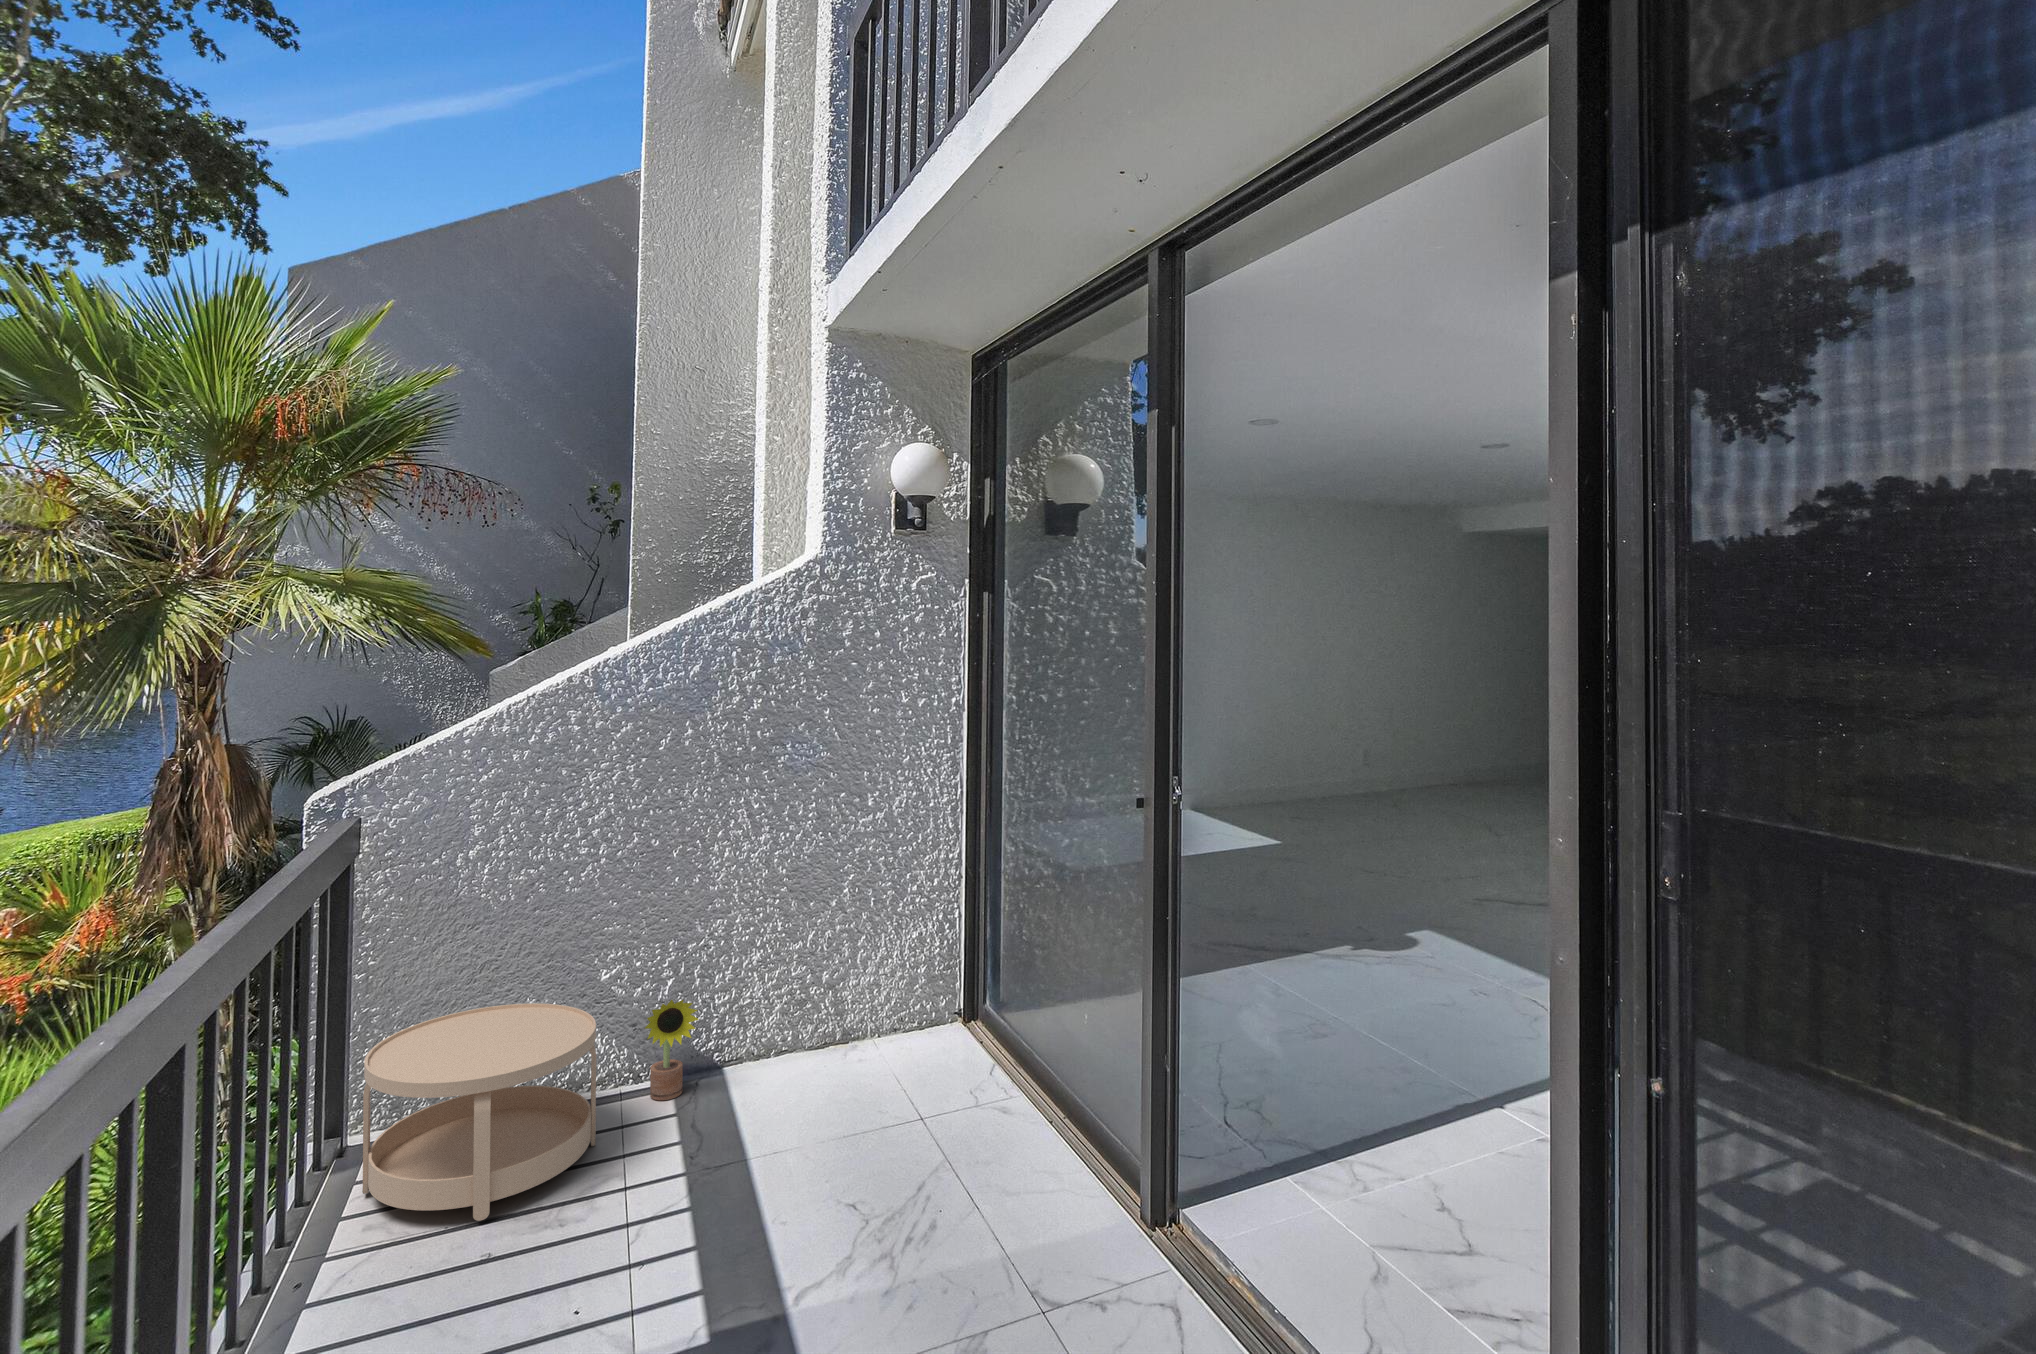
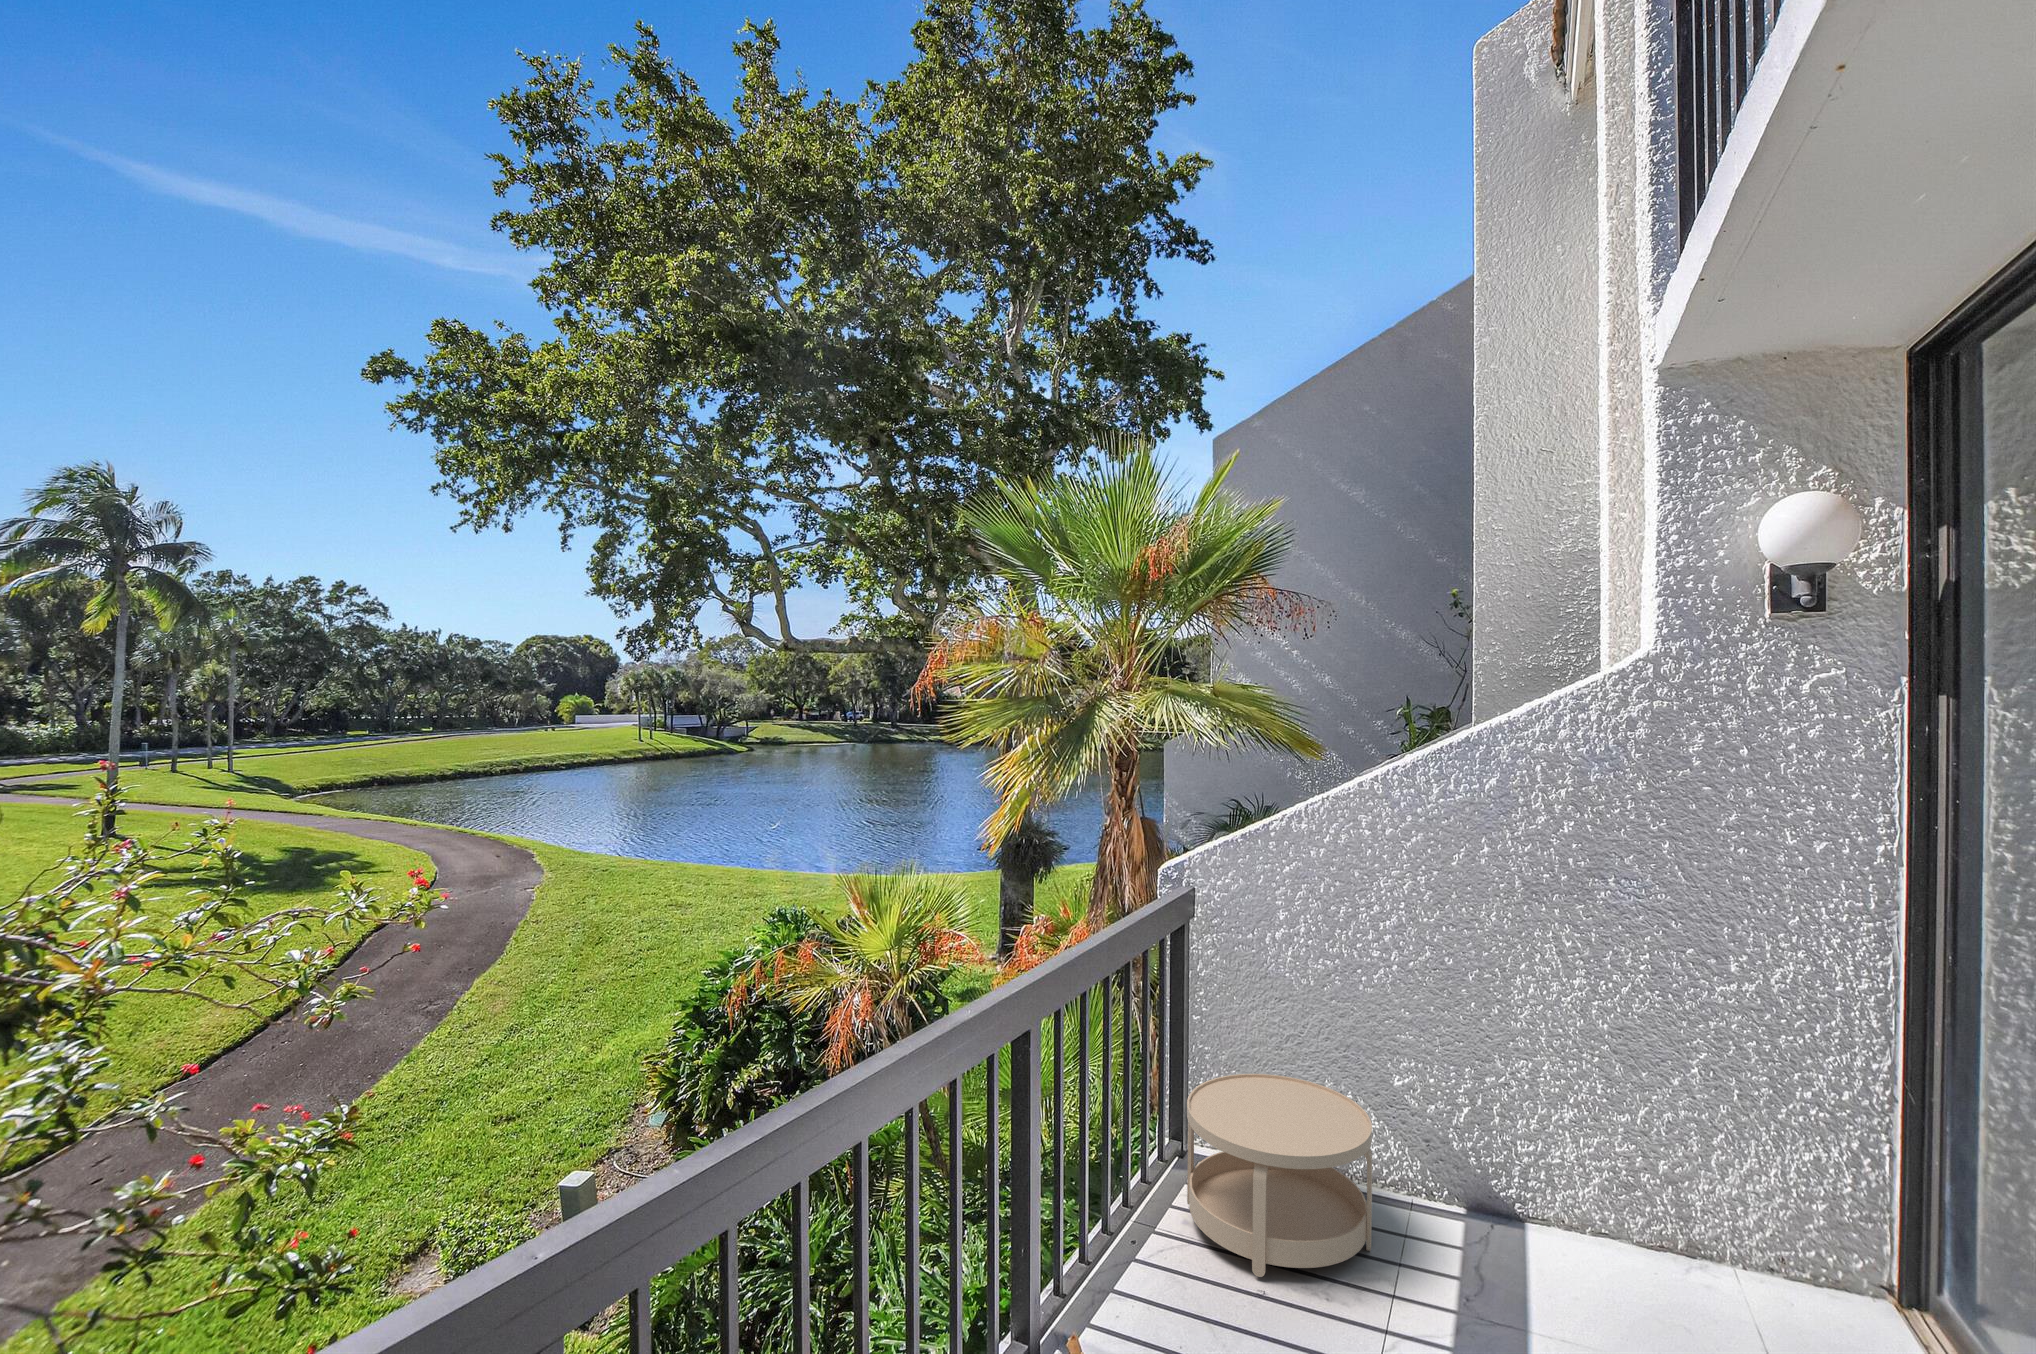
decorative plant: present [645,1000,699,1100] -> none [1426,1131,1487,1236]

